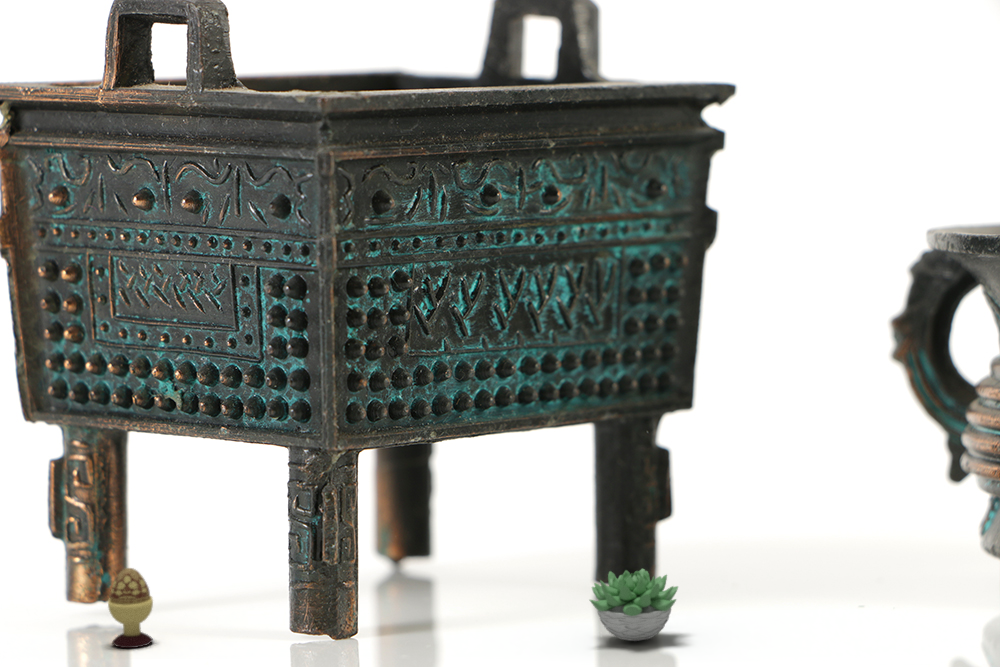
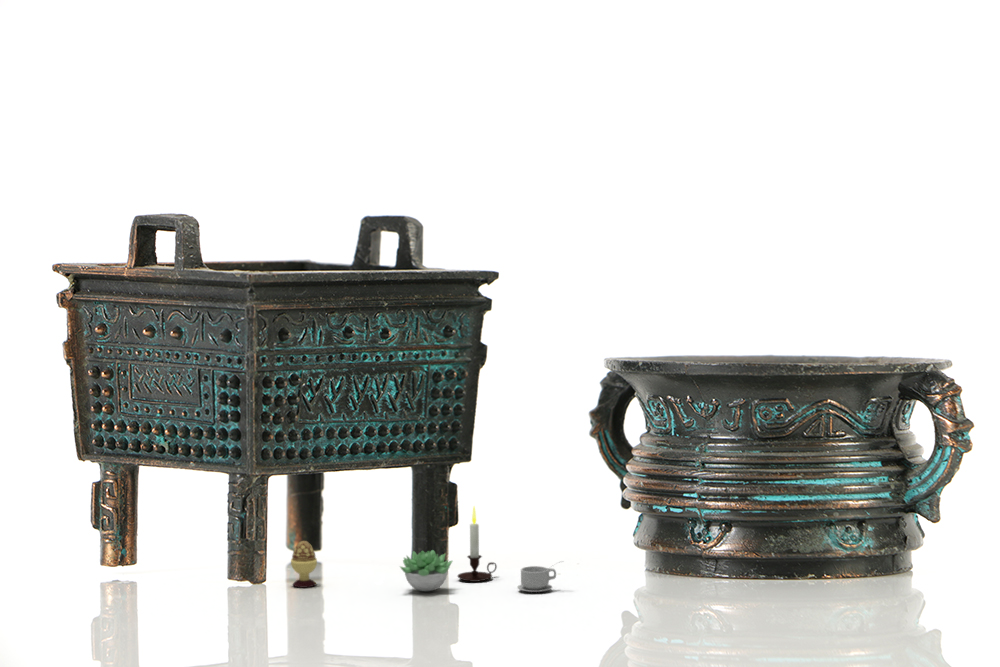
candle: none [681,489,746,619] -> present [458,507,497,582]
decorative egg: present [108,568,153,648] -> present [291,541,317,588]
teacup: none [794,585,875,640] -> present [518,566,556,592]

